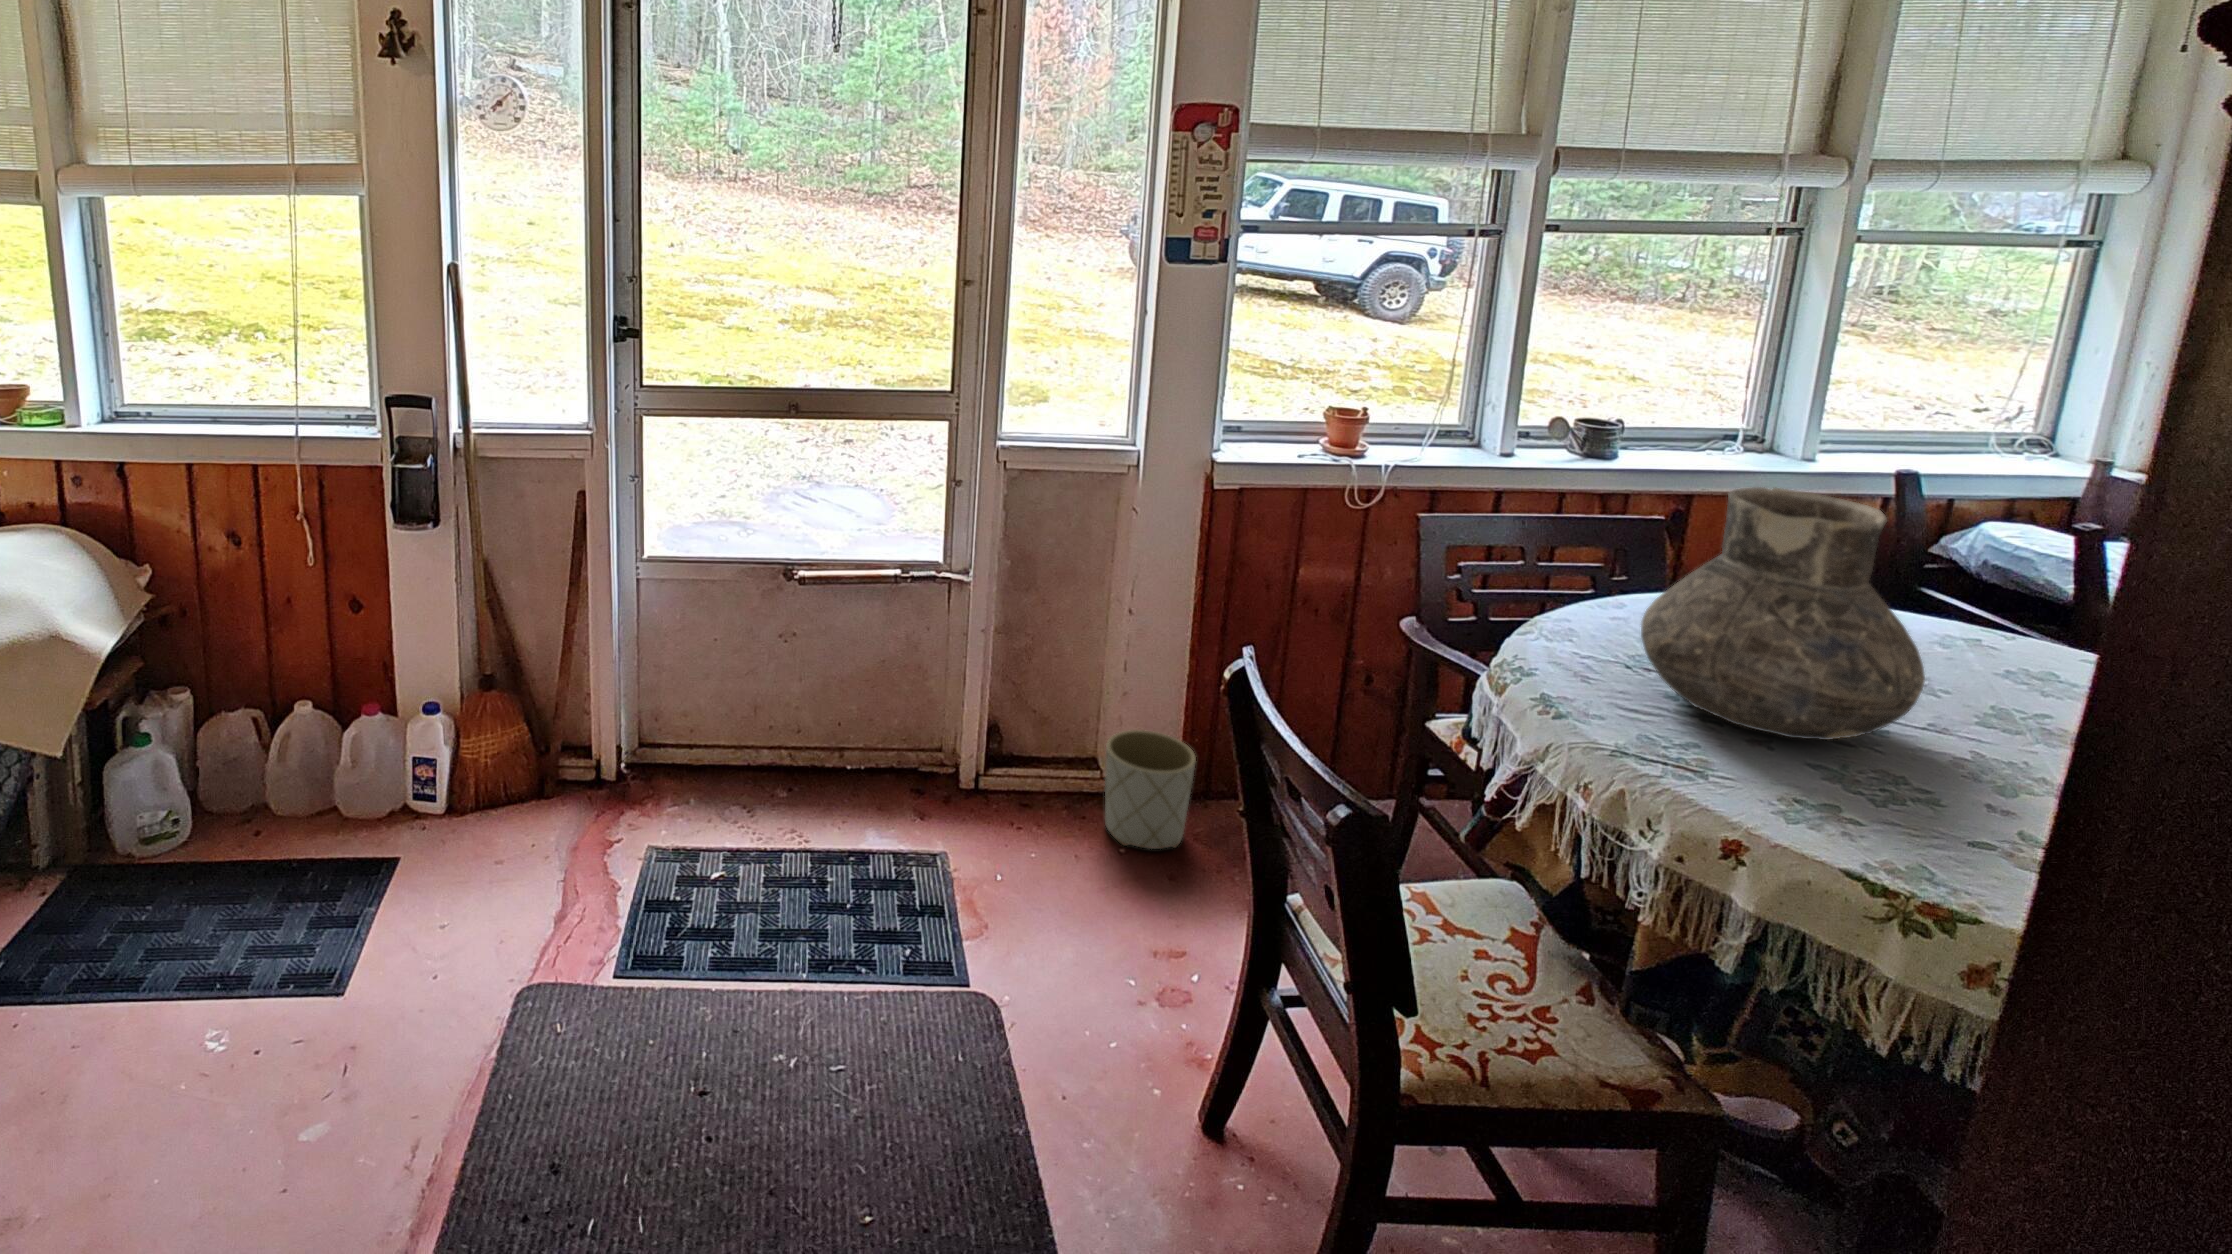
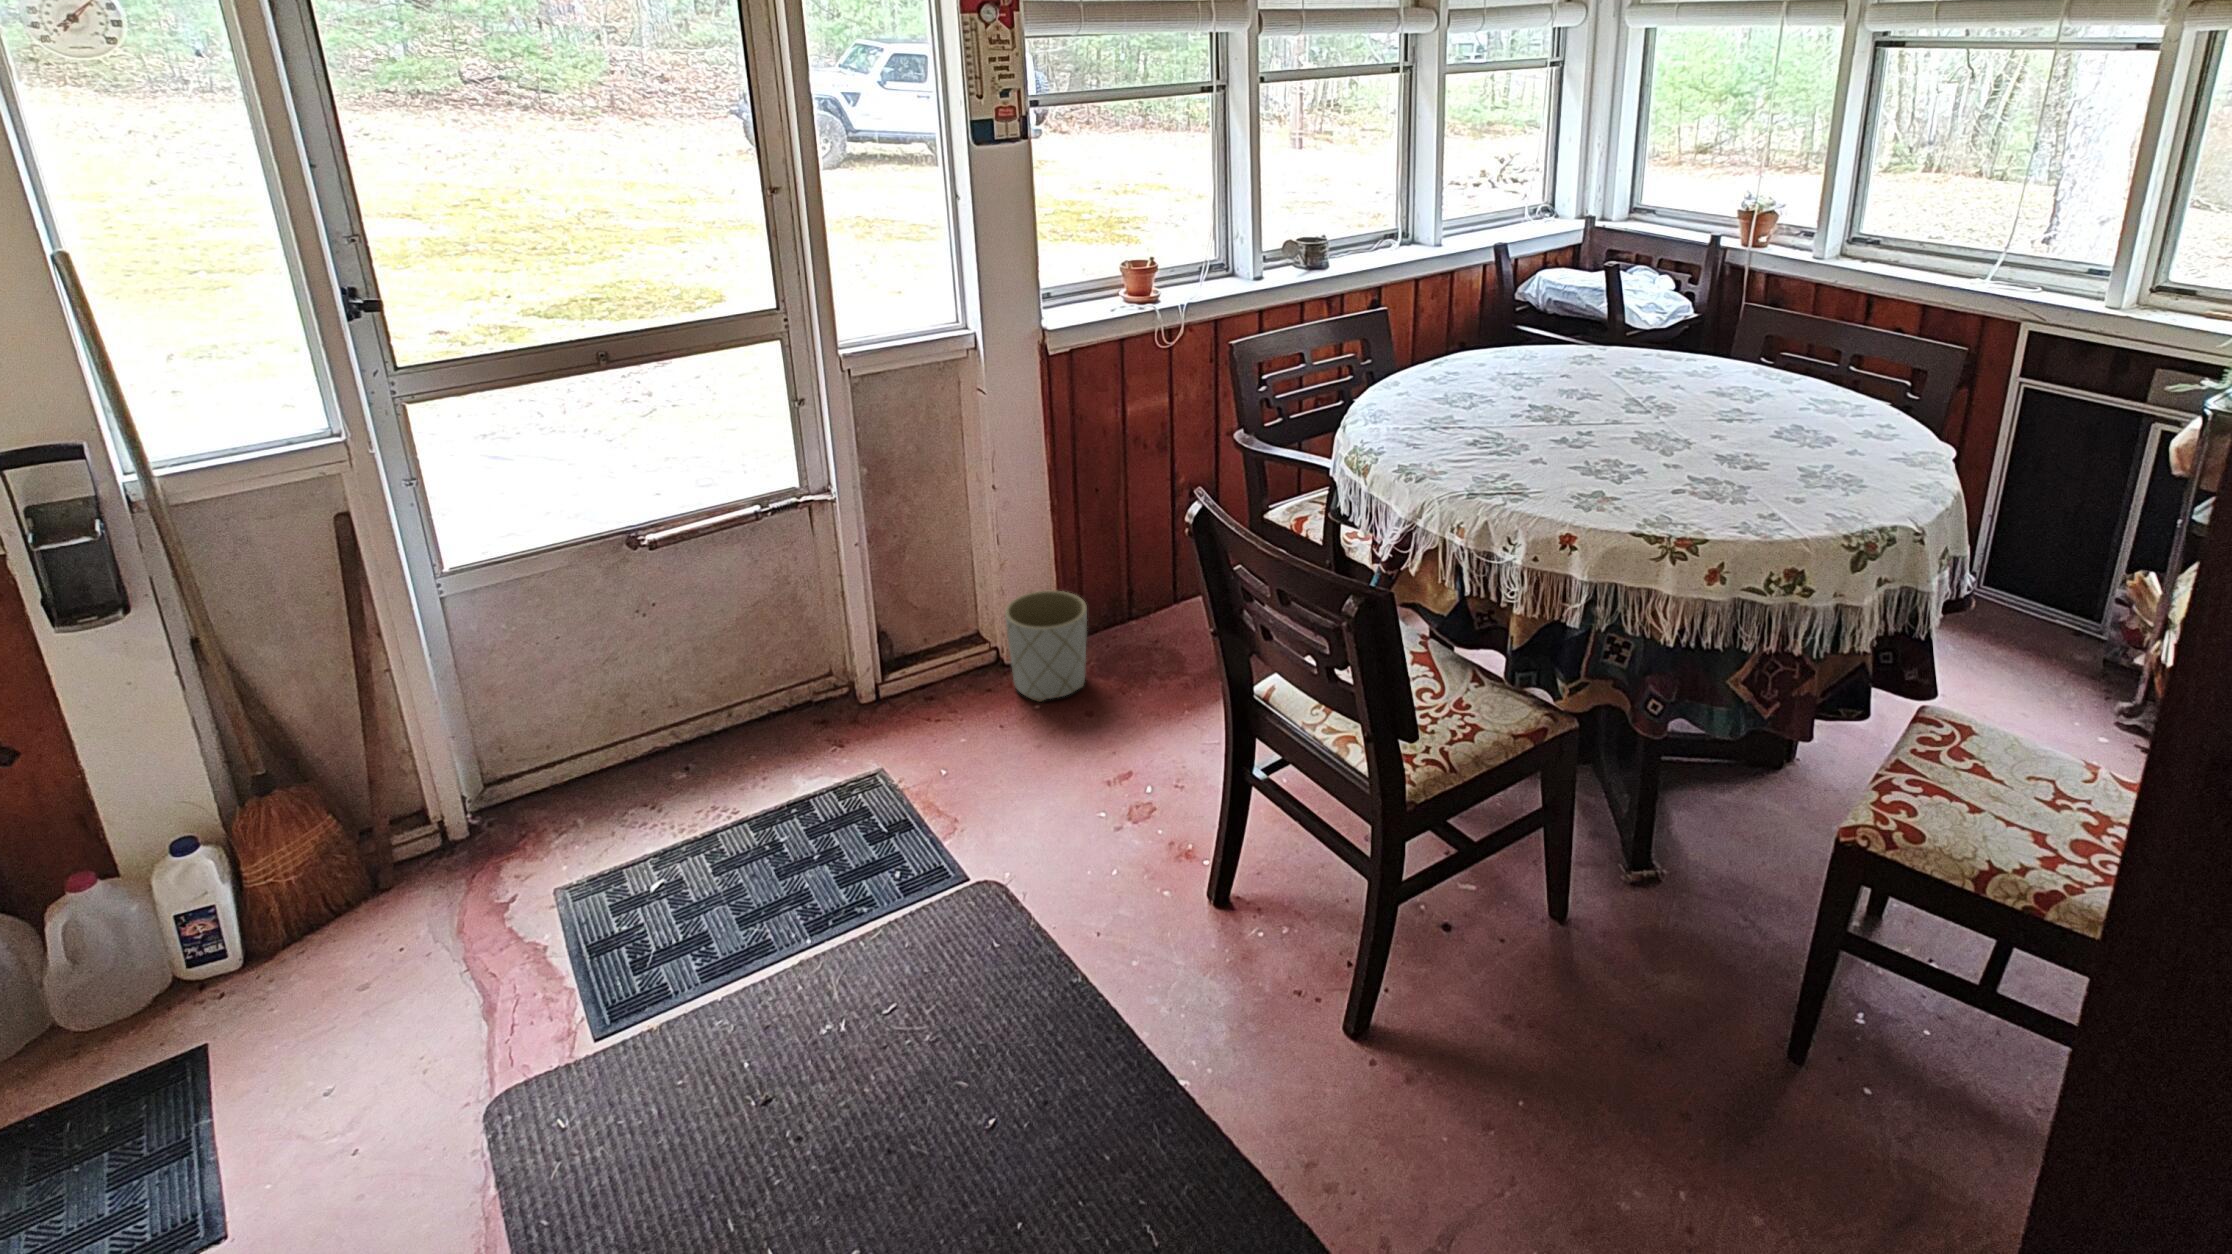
vase: present [1641,487,1925,740] -> none [1446,275,1615,454]

